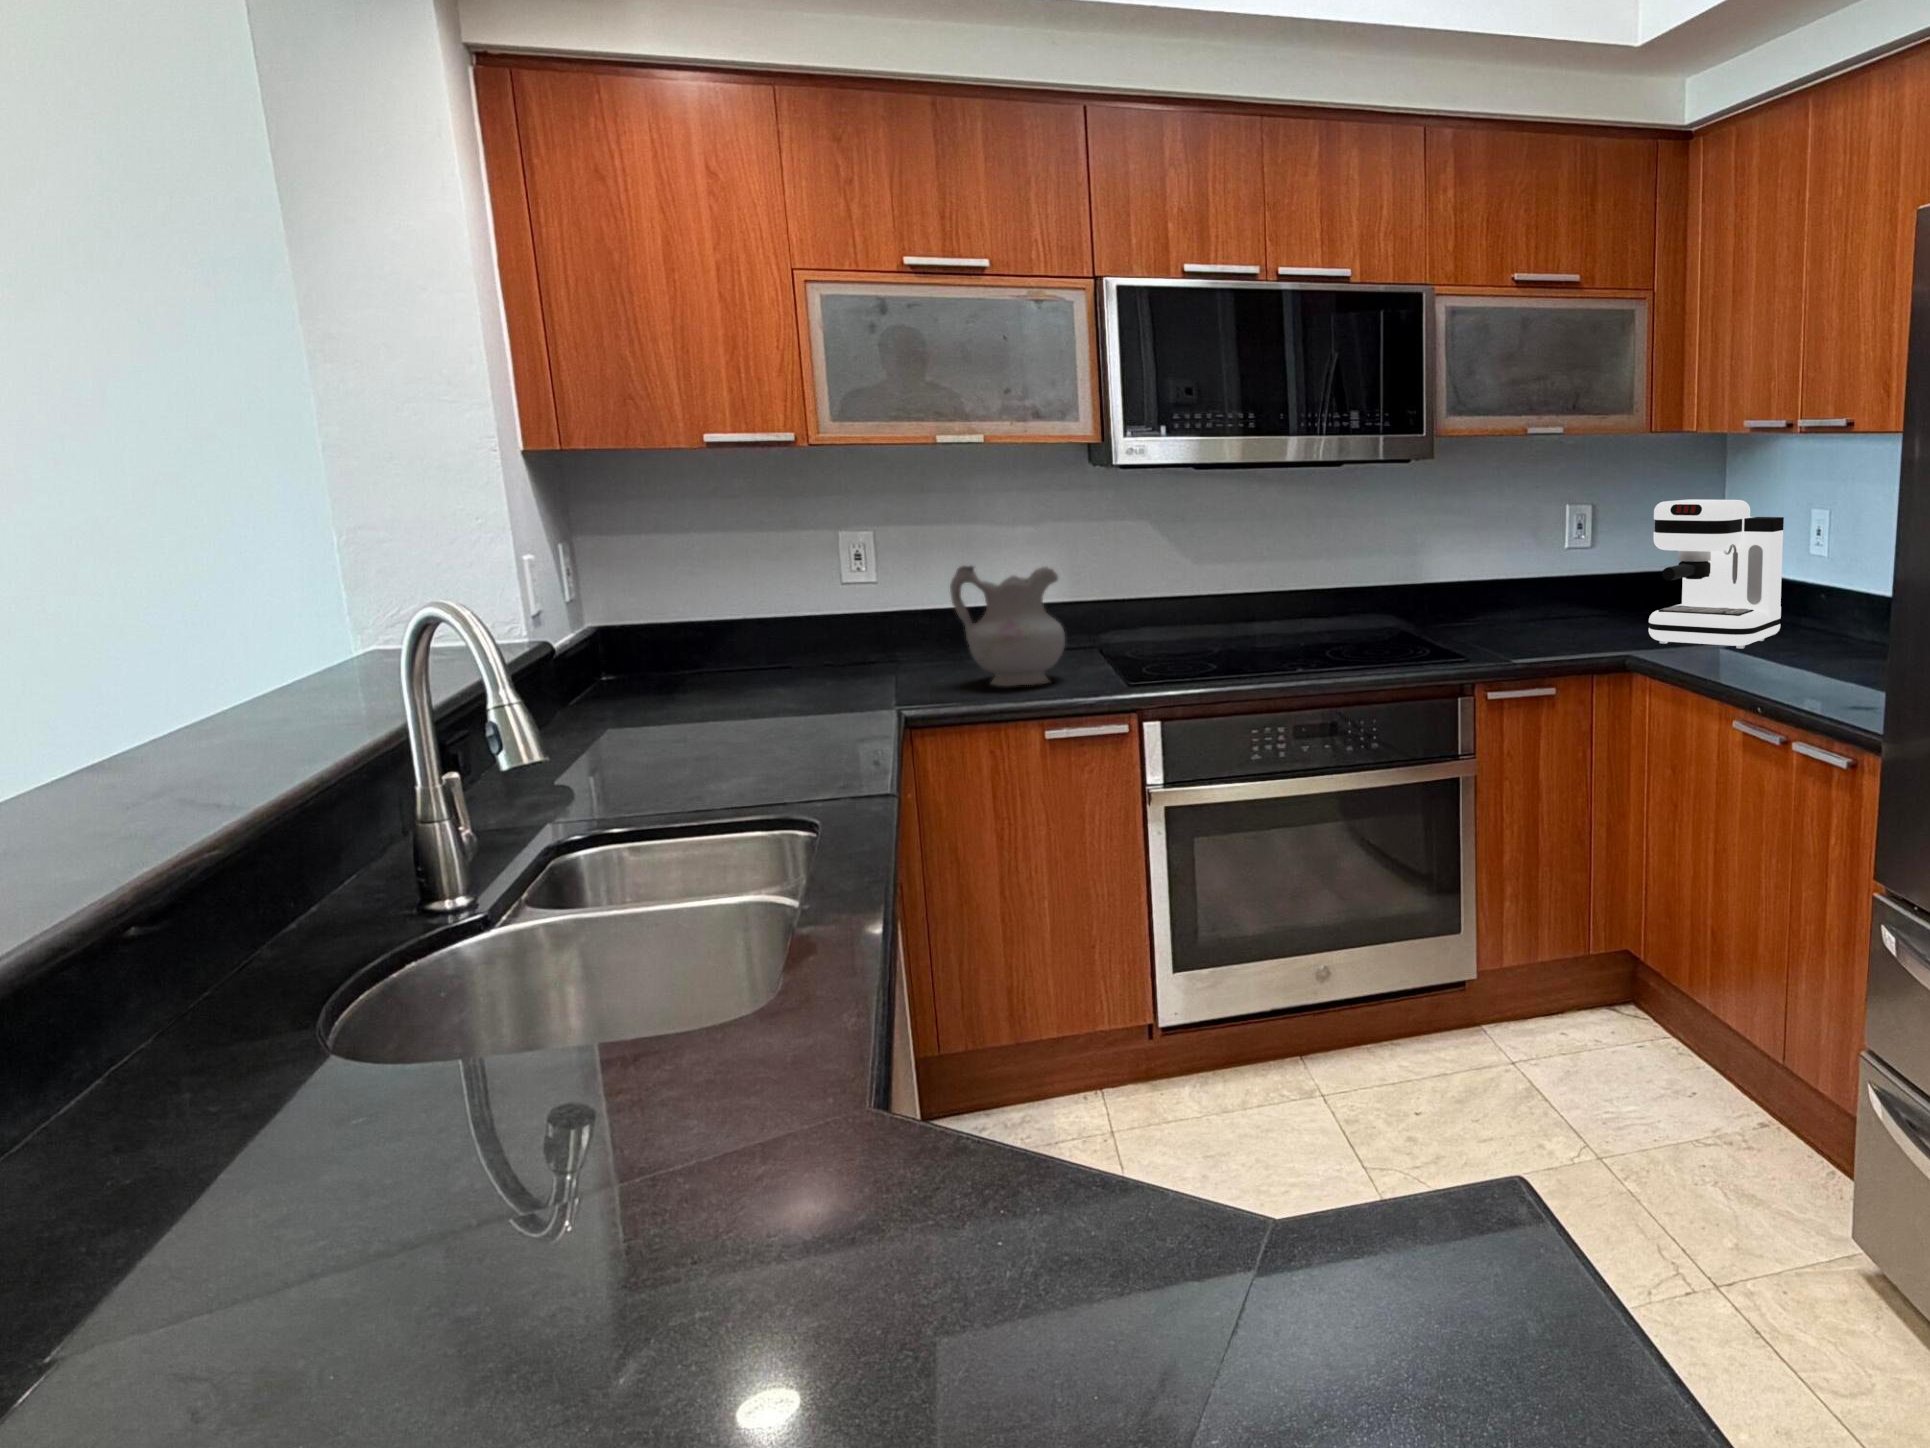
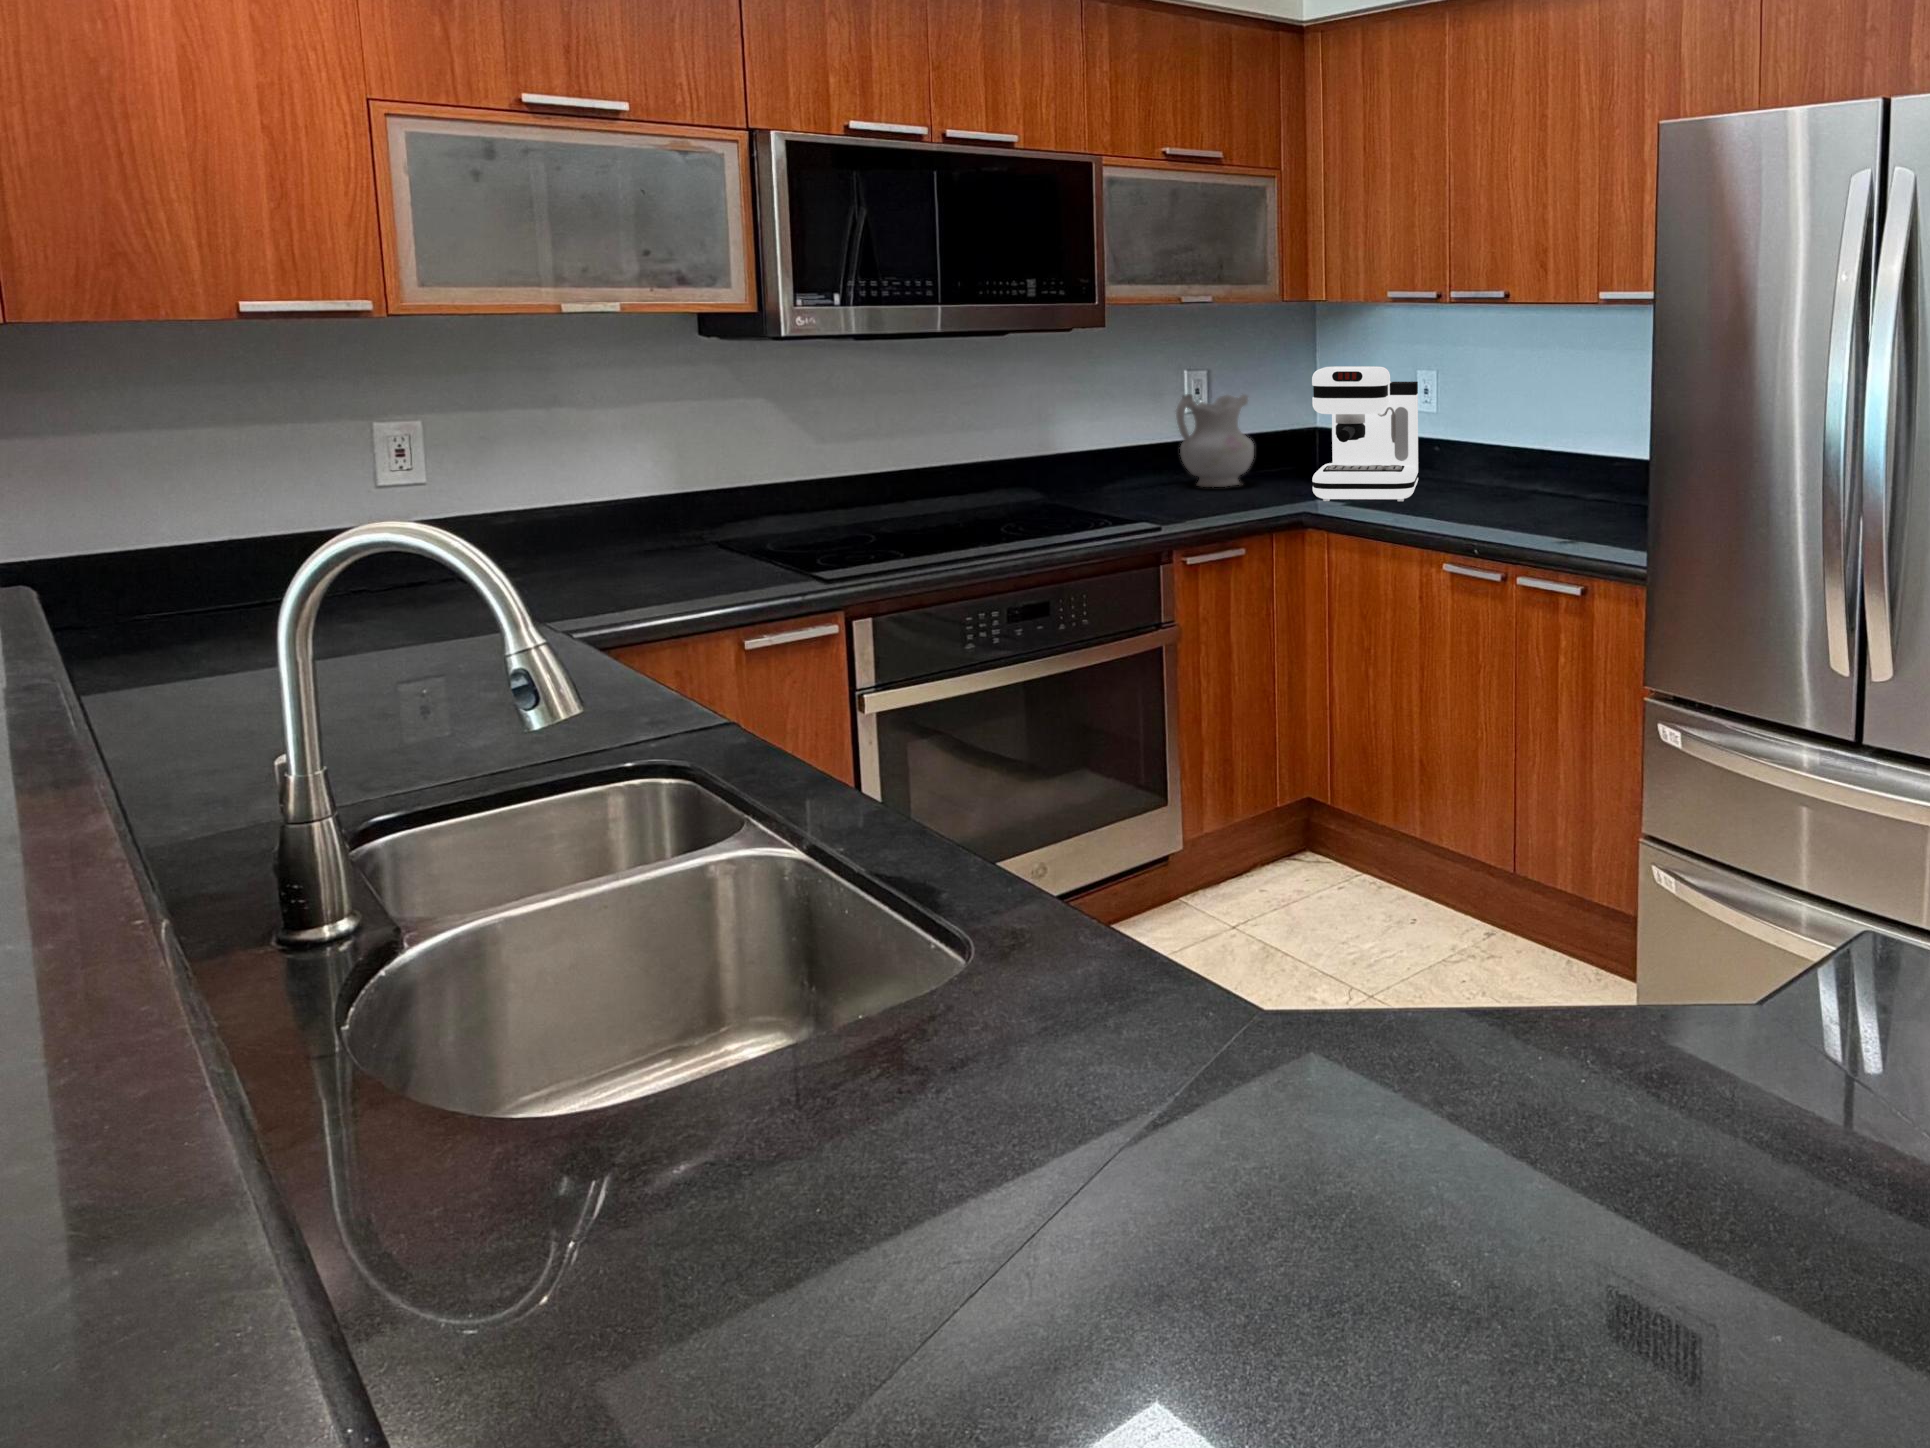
ceramic pitcher: present [950,566,1065,686] -> present [1176,394,1254,487]

